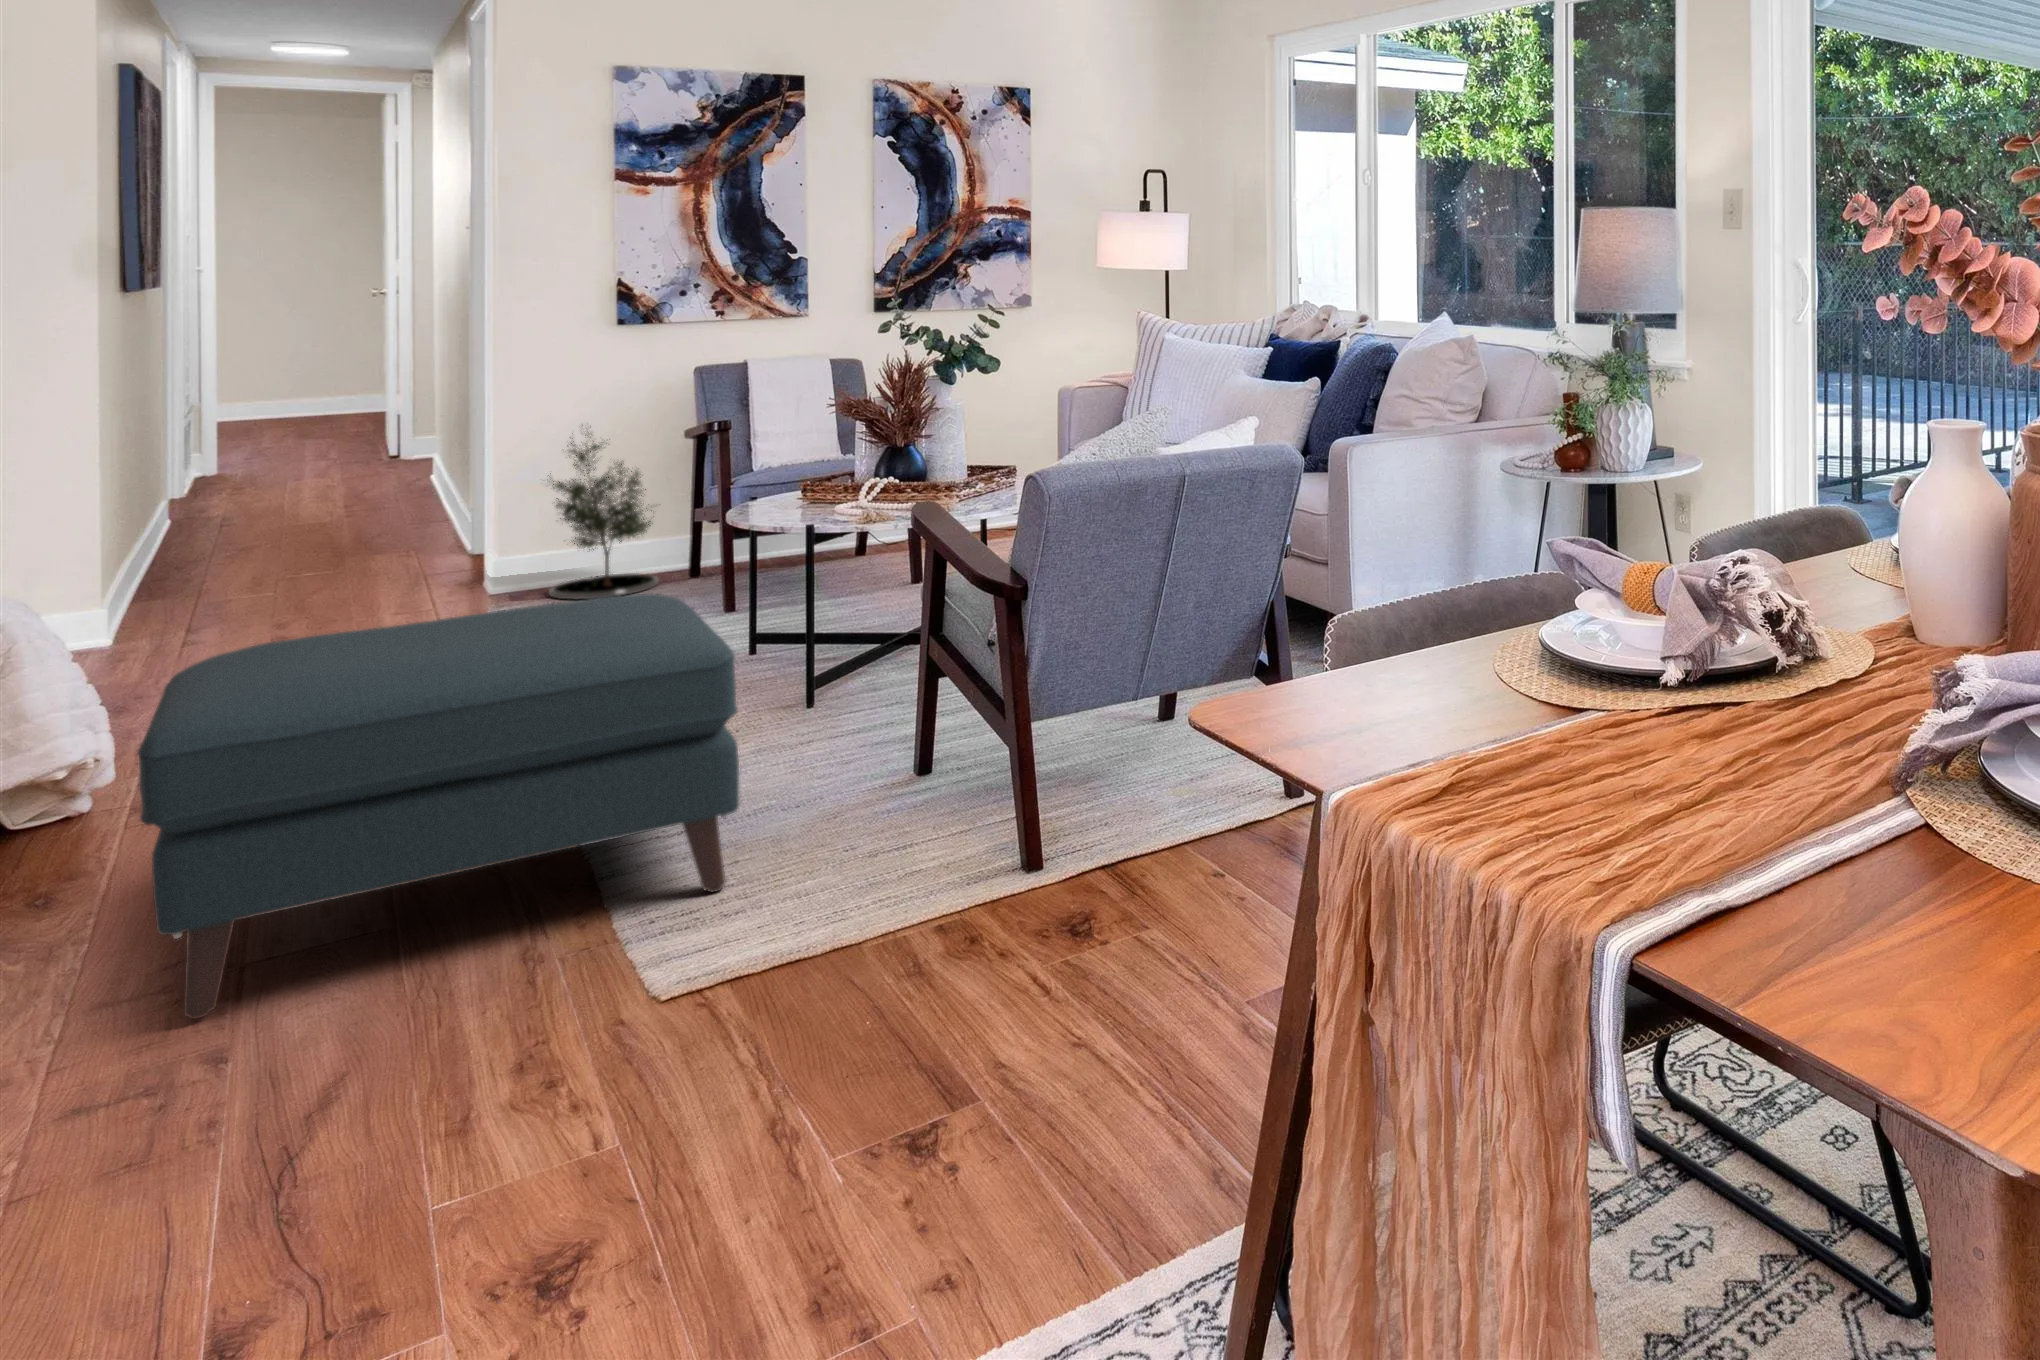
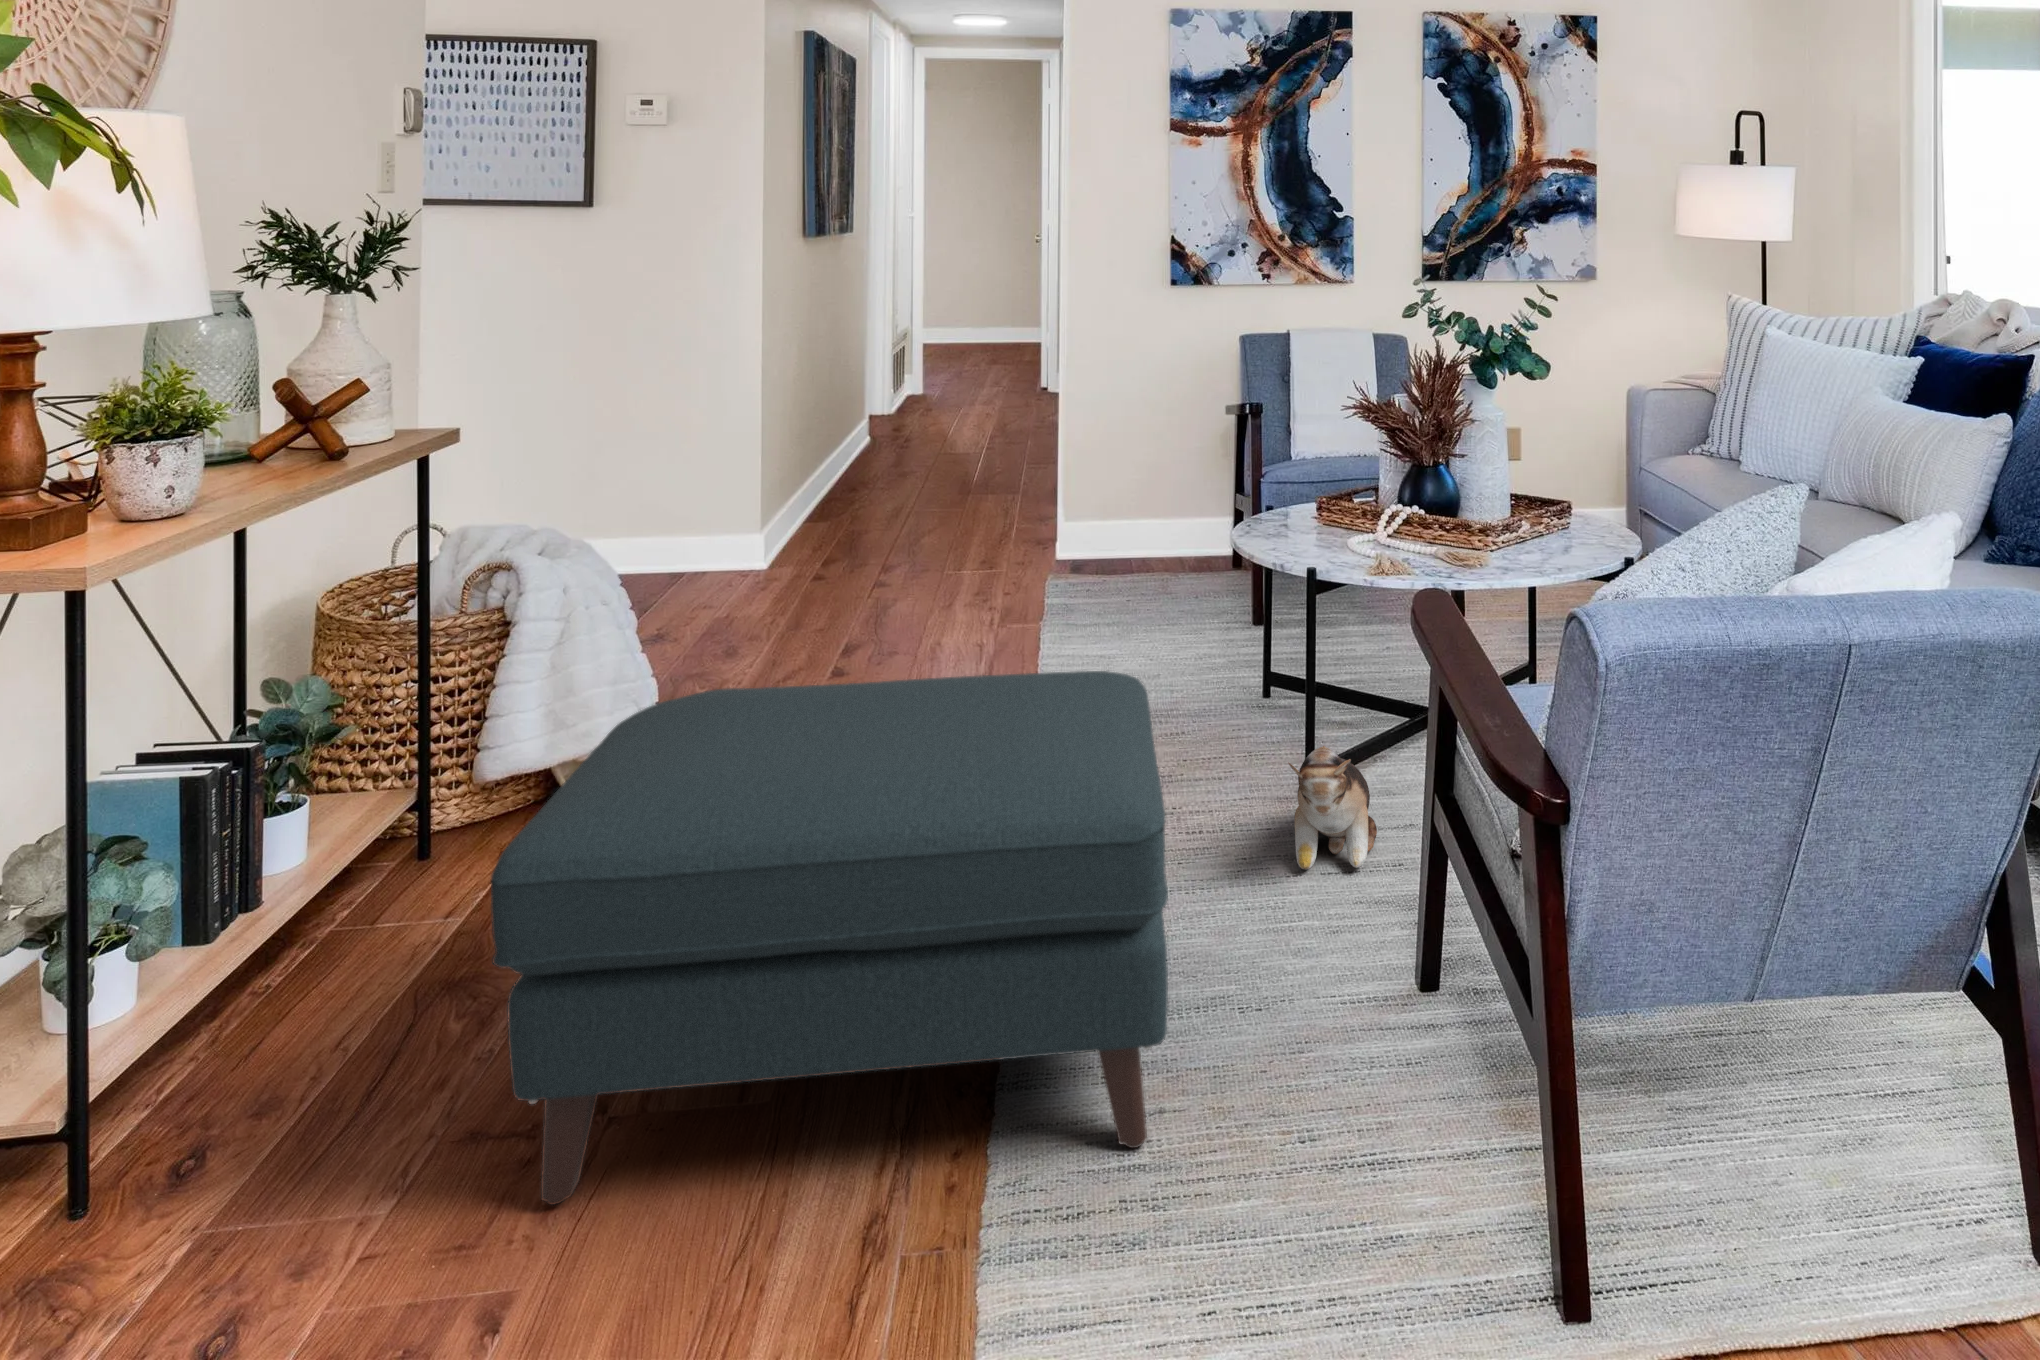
potted tree: present [548,425,659,599] -> none [1092,392,1202,580]
plush toy: none [803,646,875,745] -> present [1288,746,1377,869]

